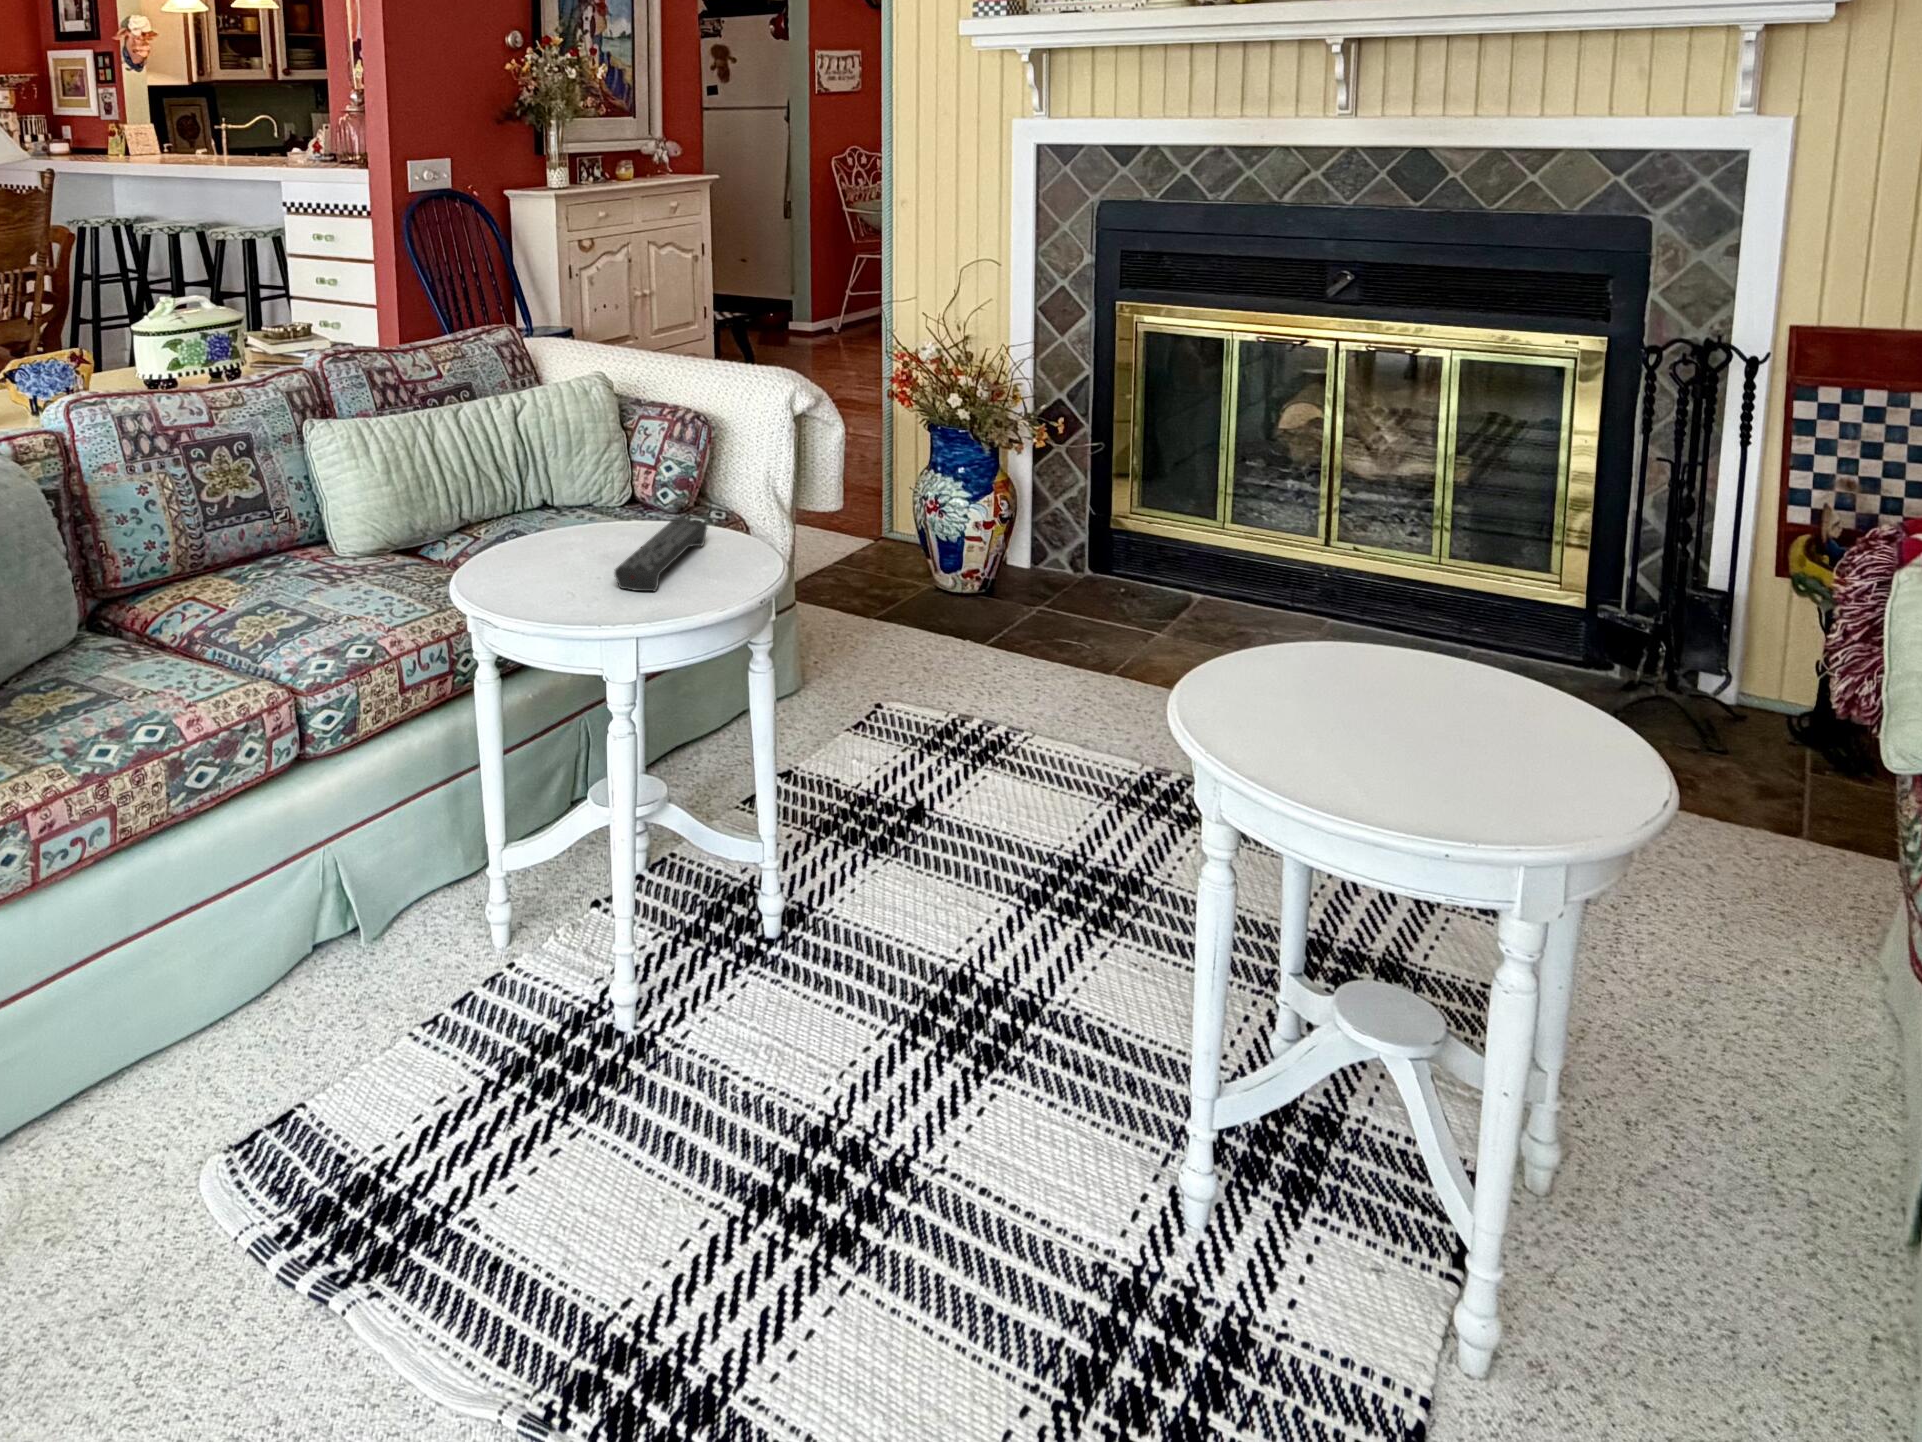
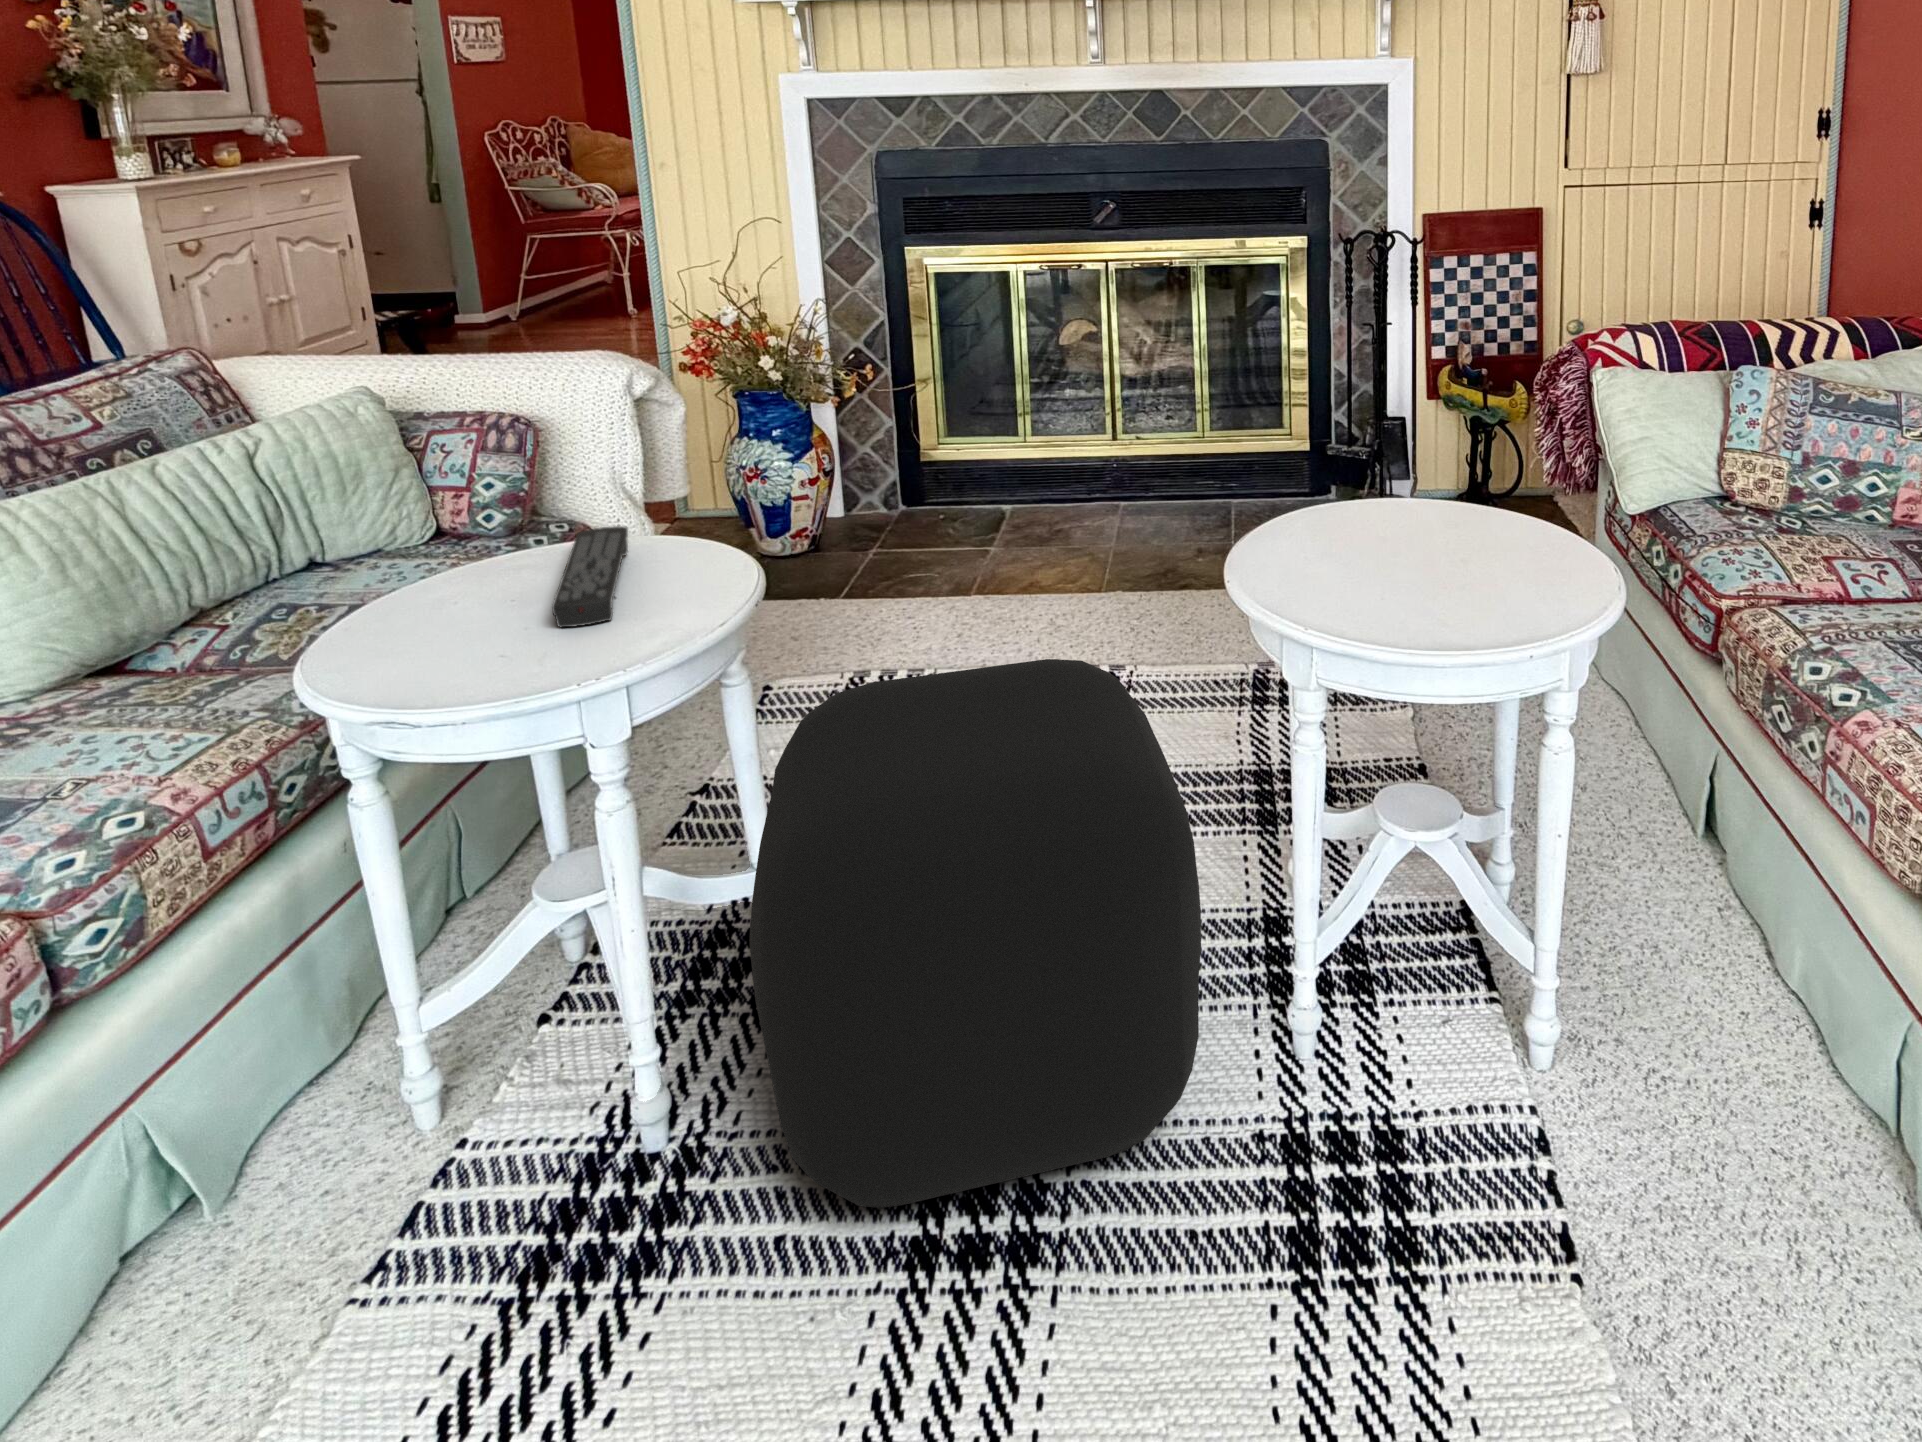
ottoman: none [676,698,1098,1205] -> present [749,659,1201,1208]

